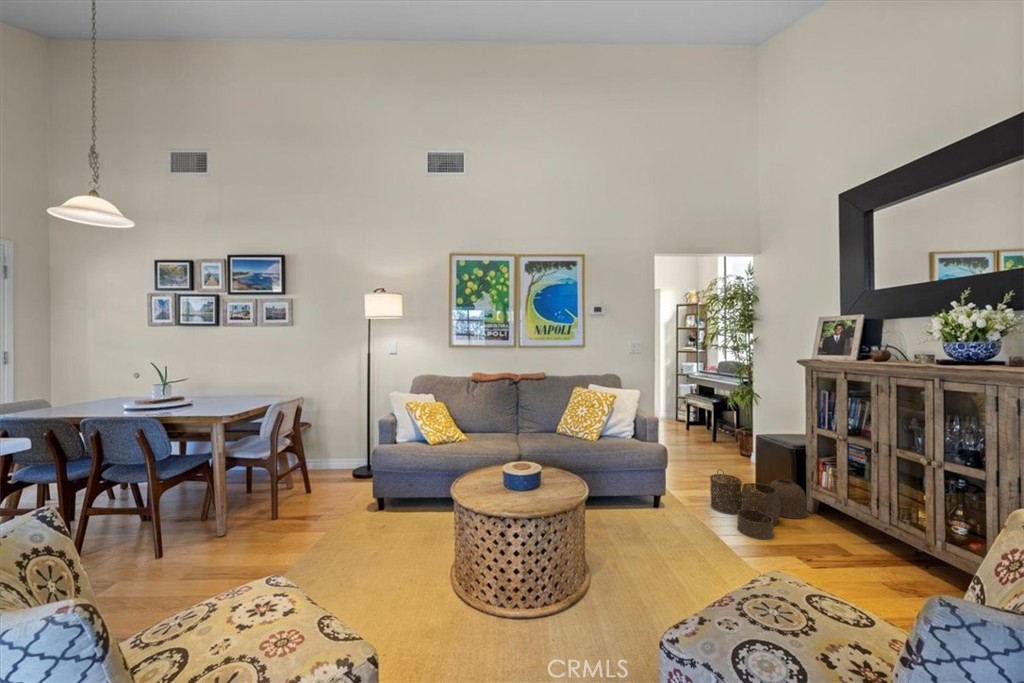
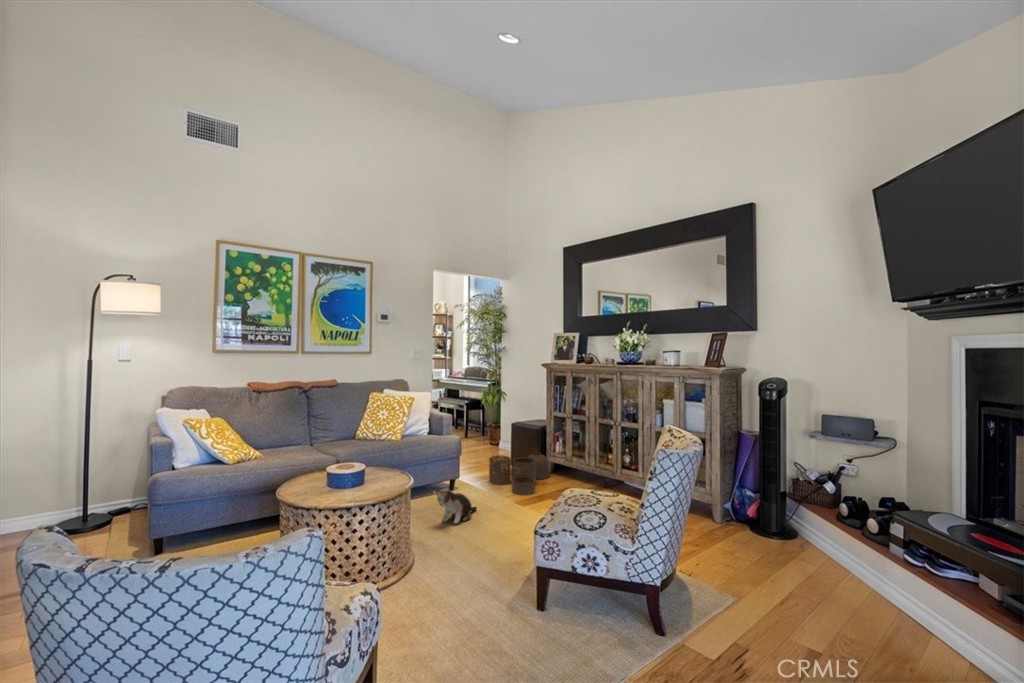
plush toy: none [608,510,675,558] -> present [433,488,477,524]

